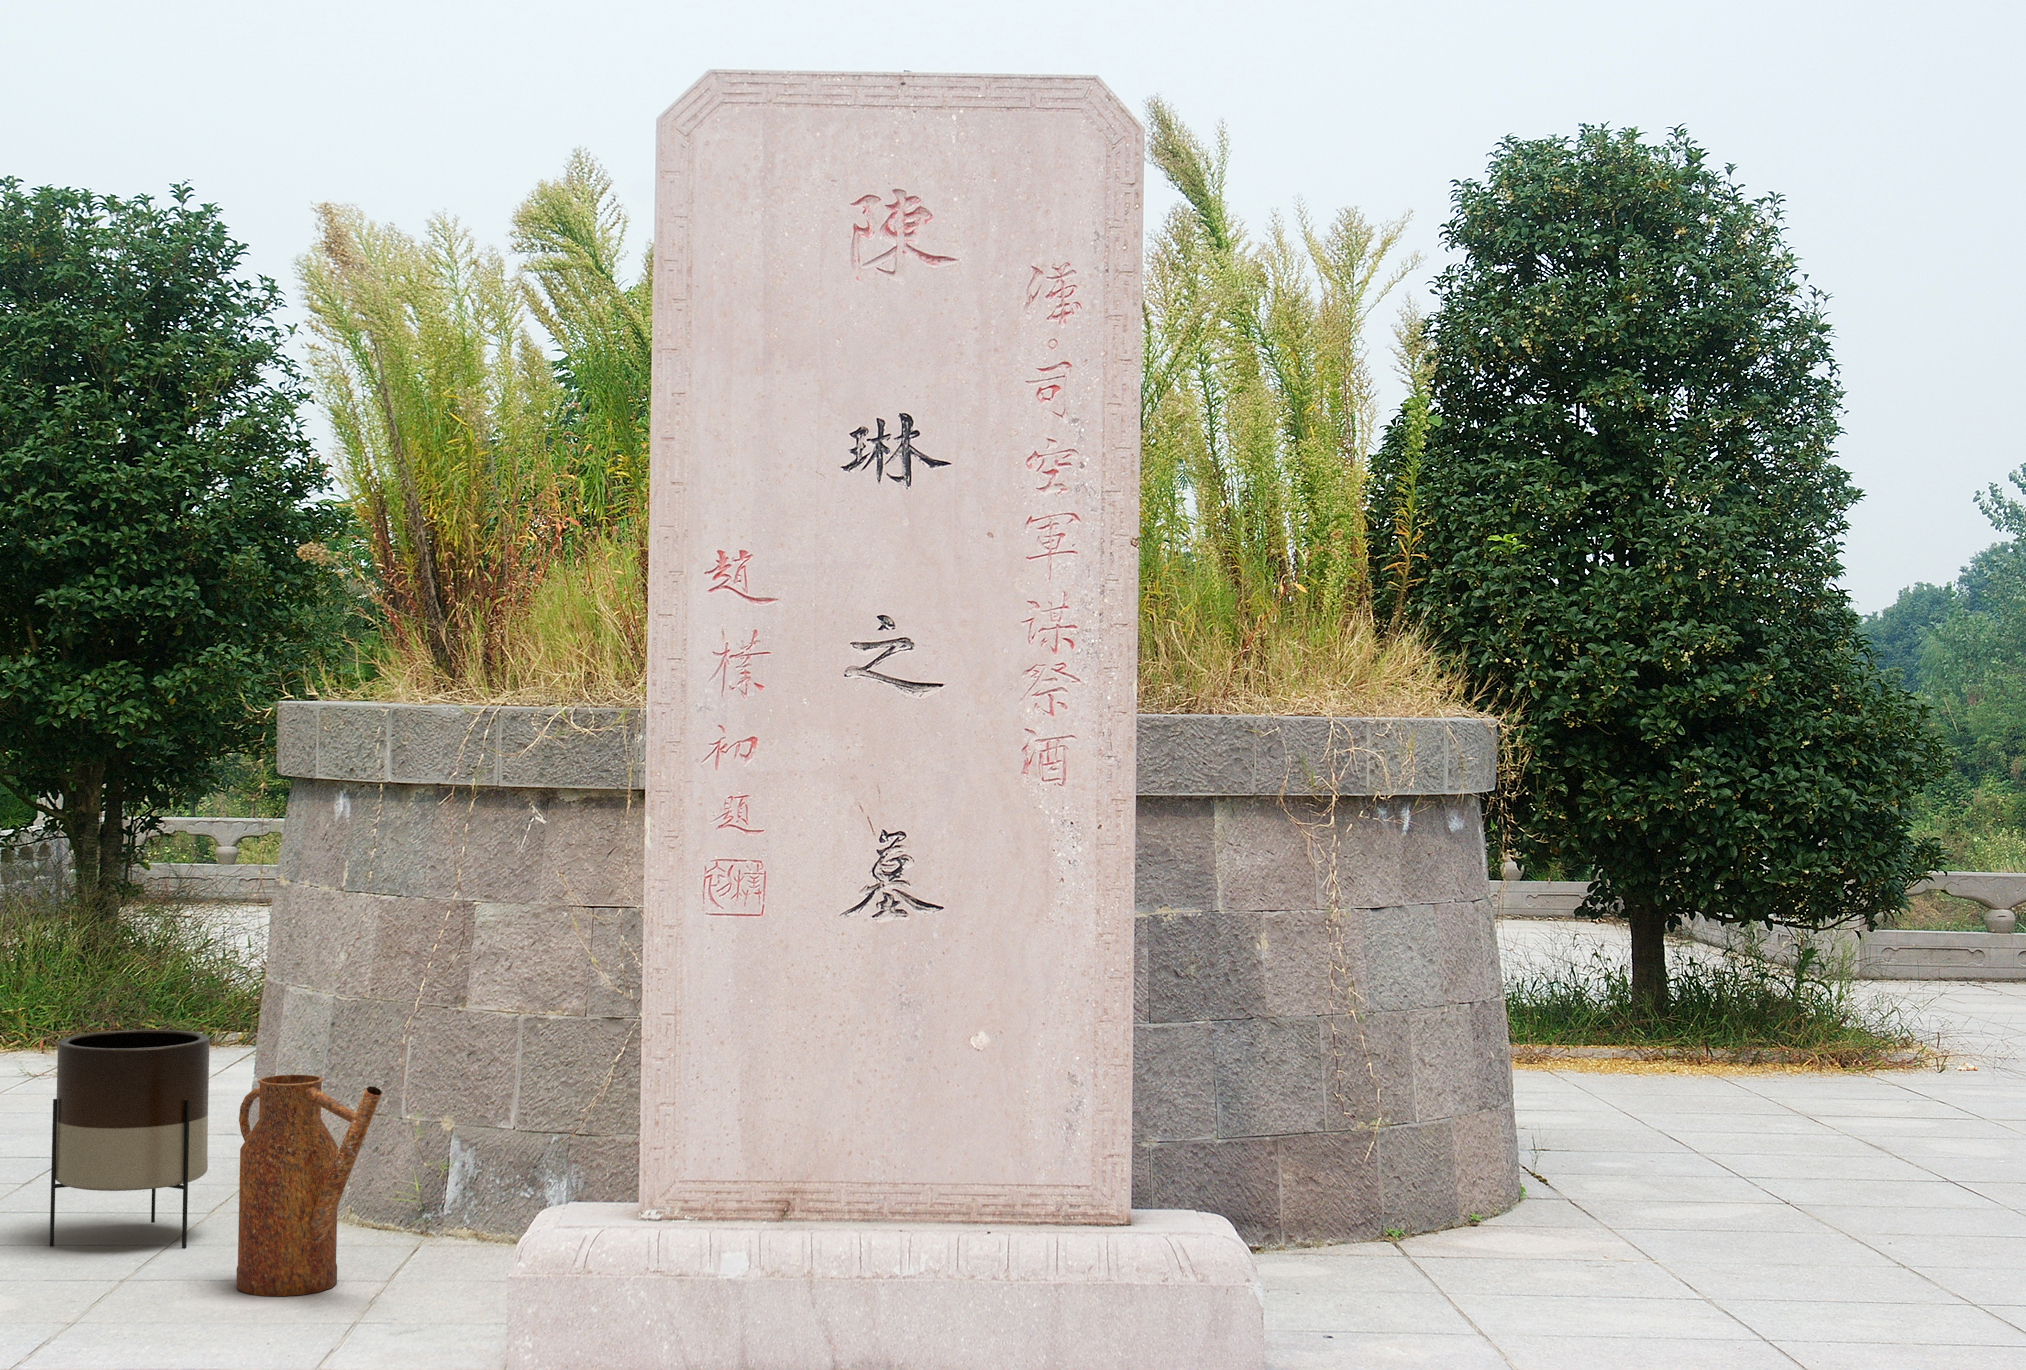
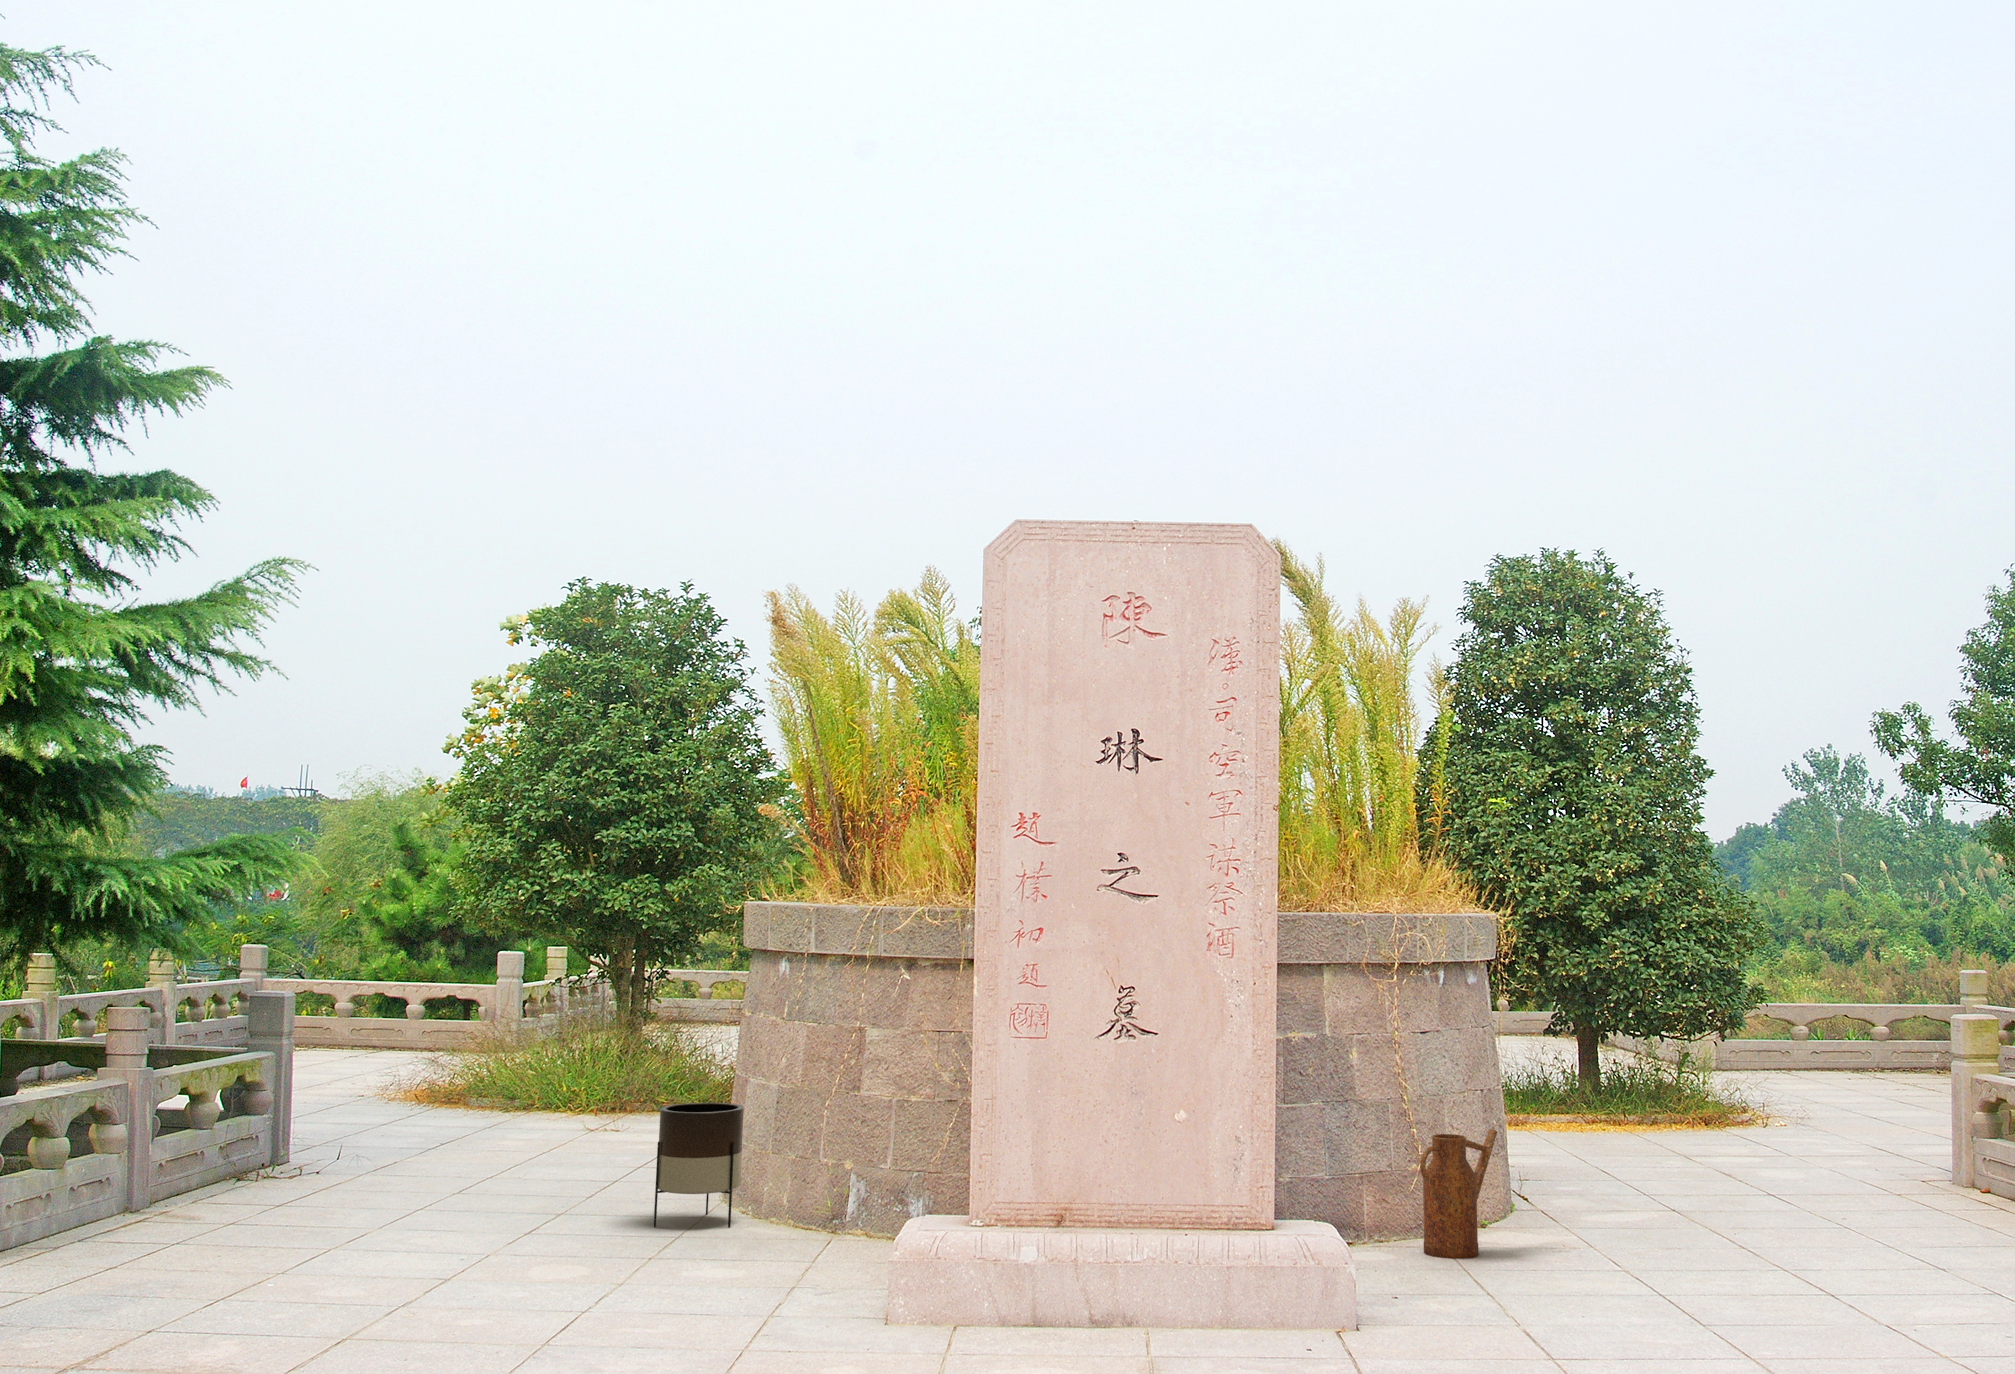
watering can: present [236,1075,382,1296] -> present [1420,1129,1497,1259]

